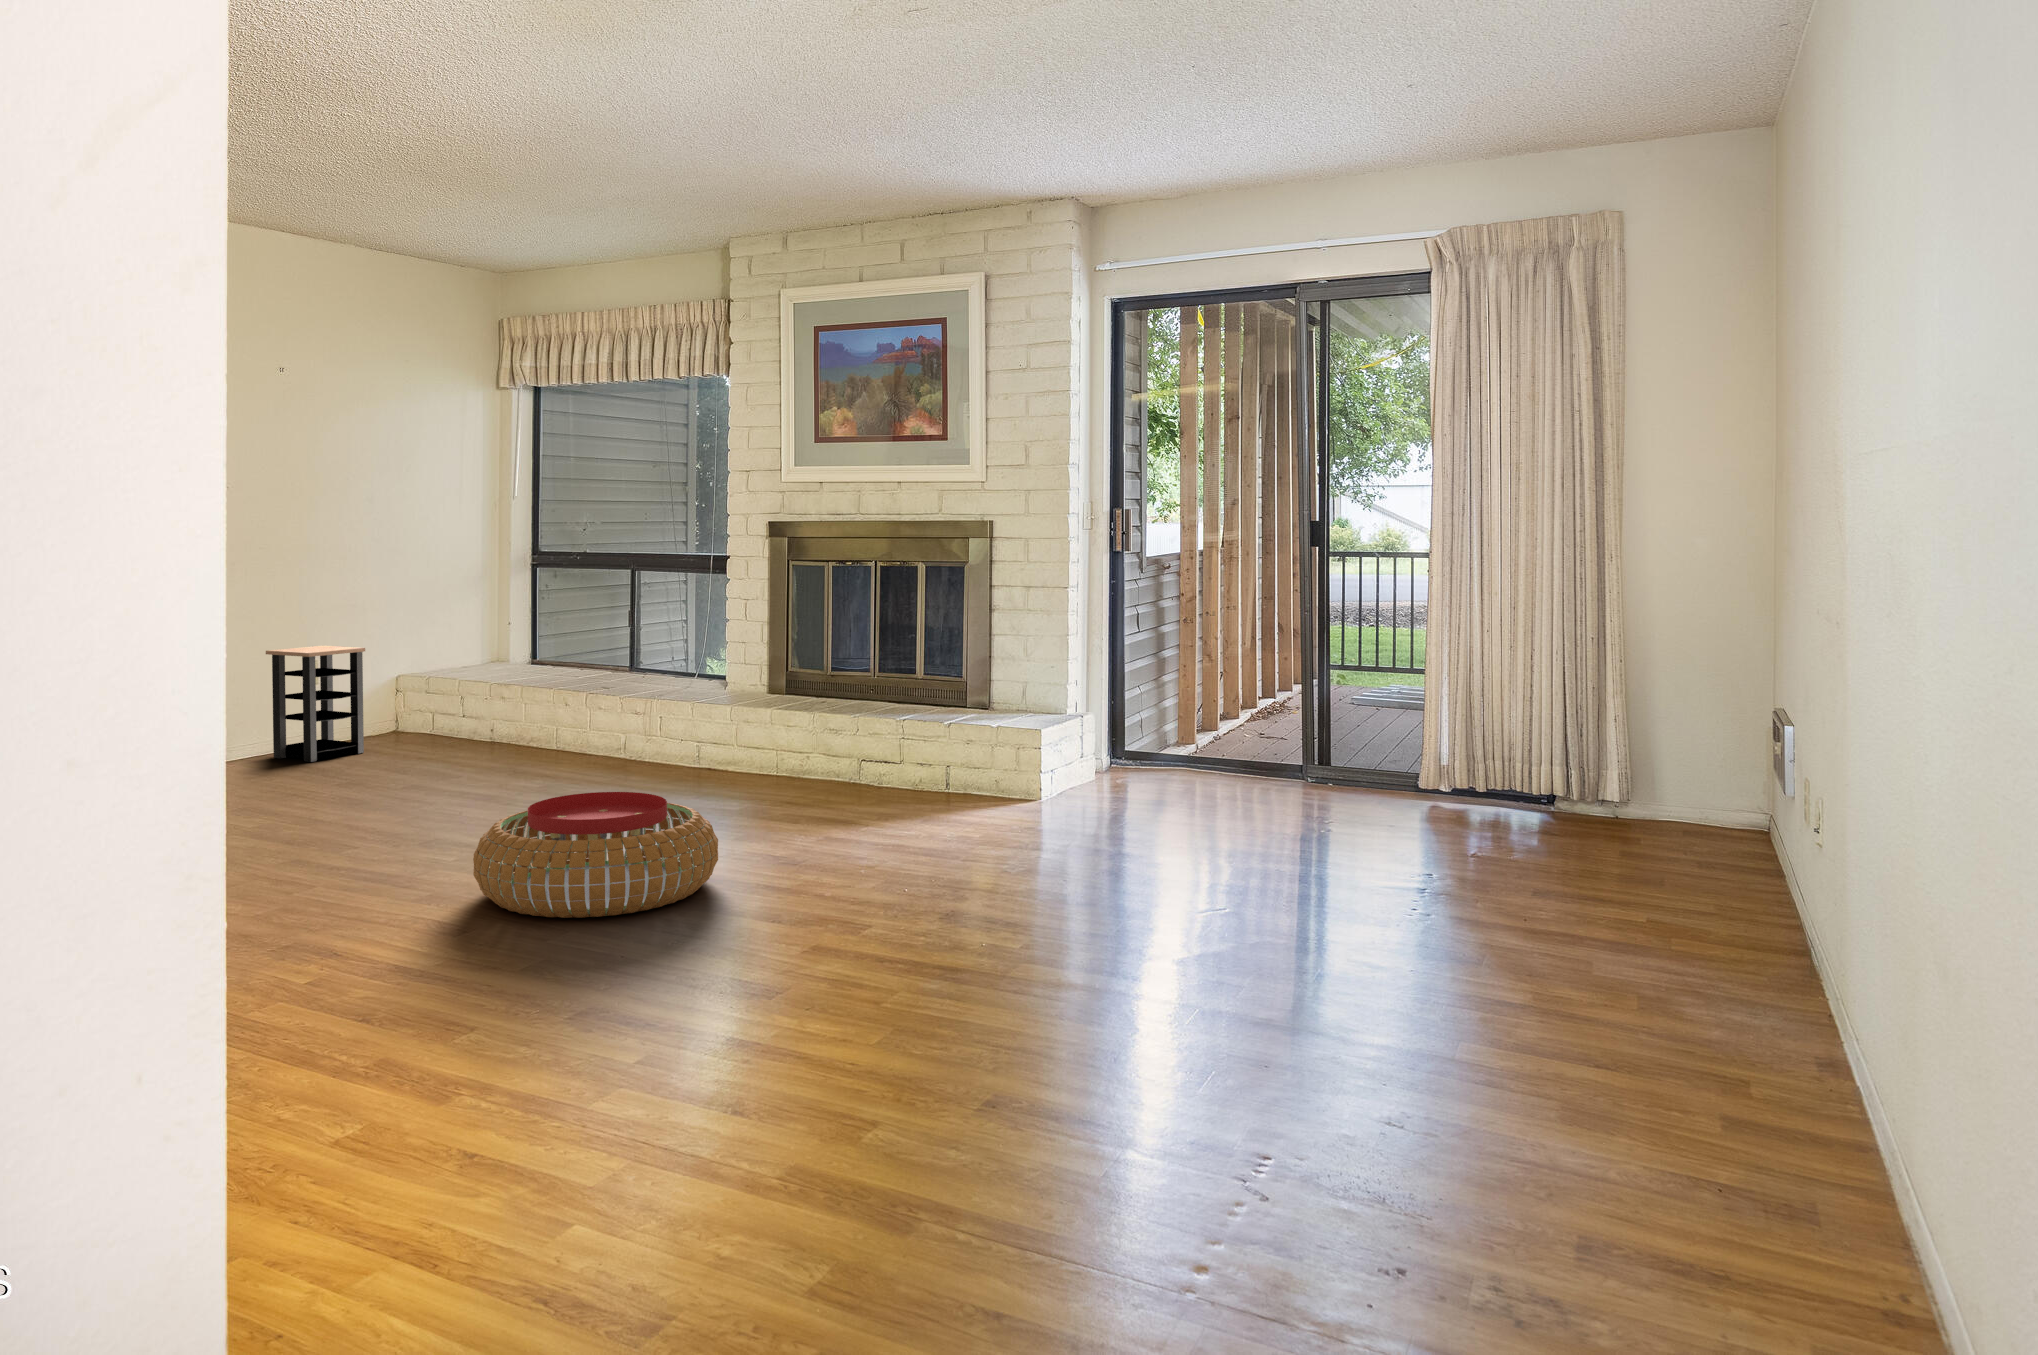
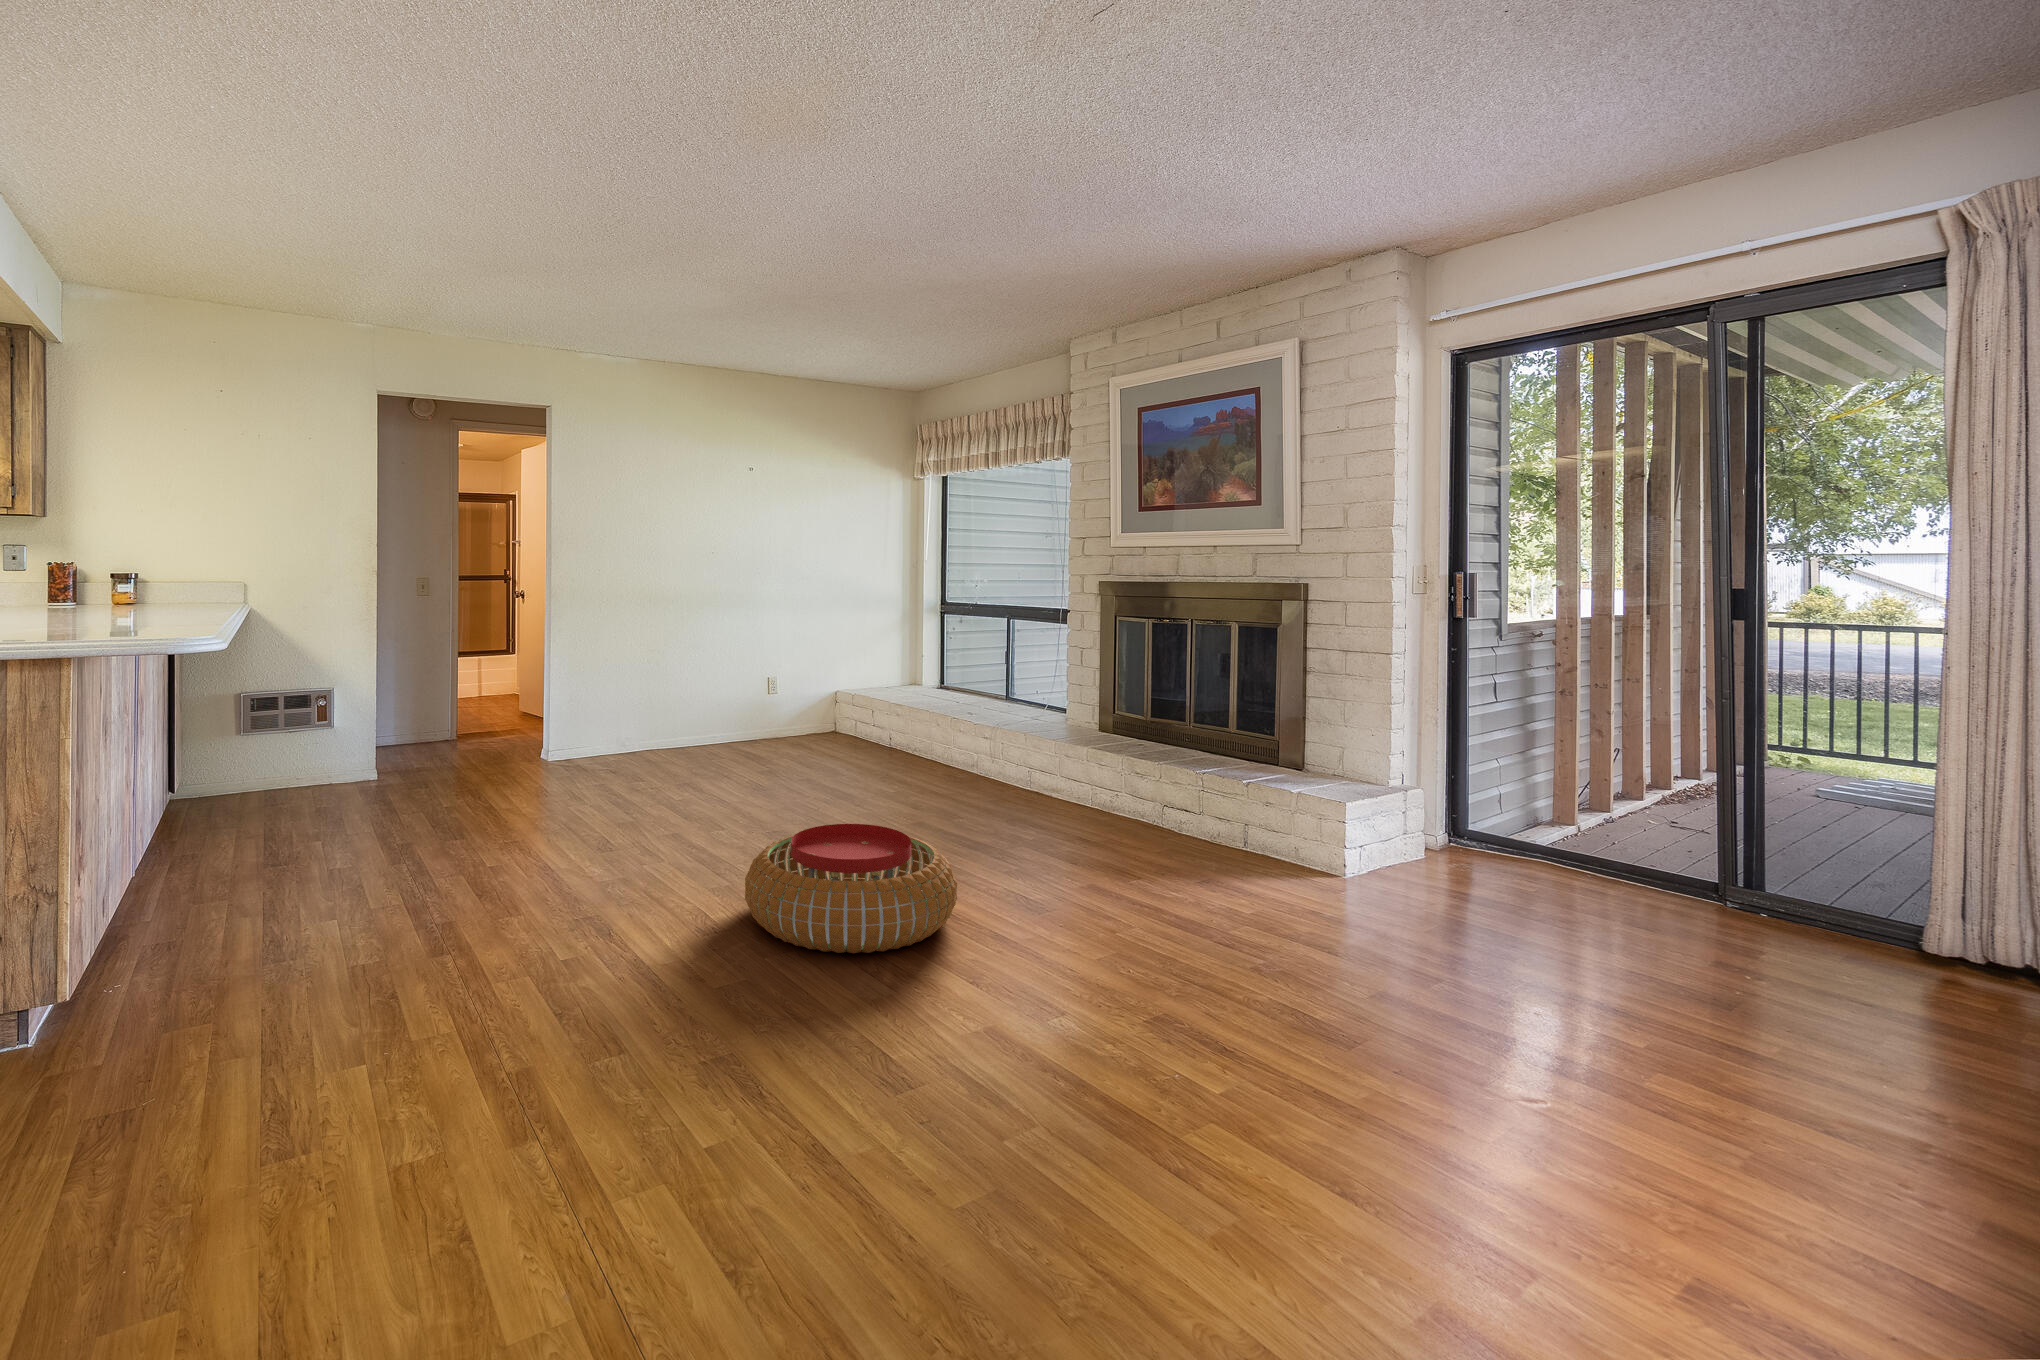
side table: present [266,645,365,762] -> none [746,664,808,748]

